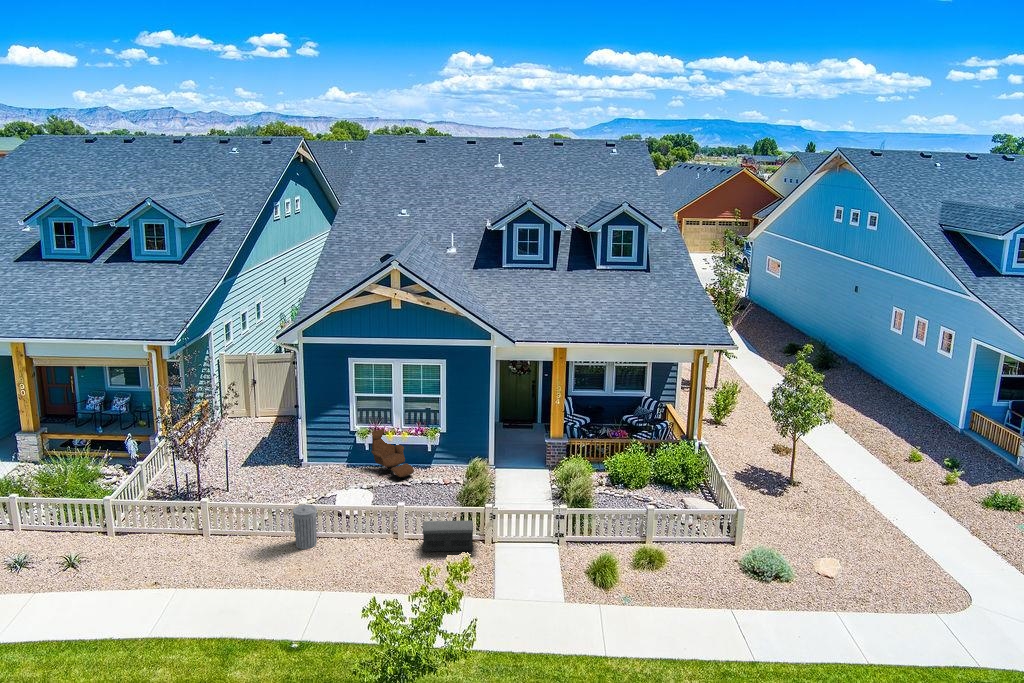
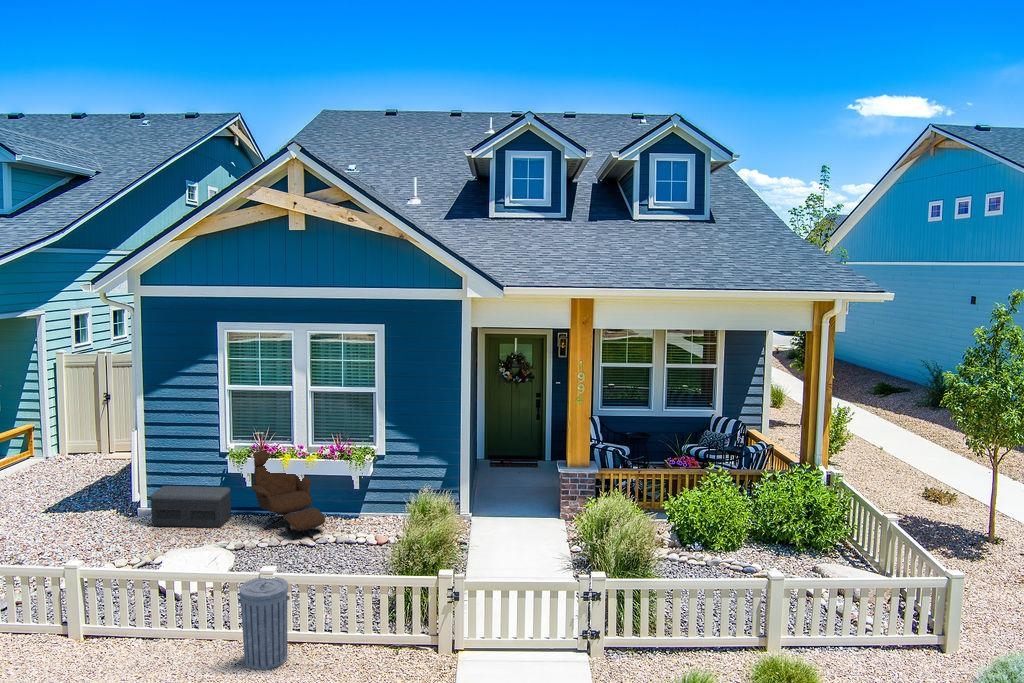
trash can: present [292,505,318,549] -> present [238,577,290,670]
storage bench: present [423,521,473,552] -> present [150,486,231,528]

